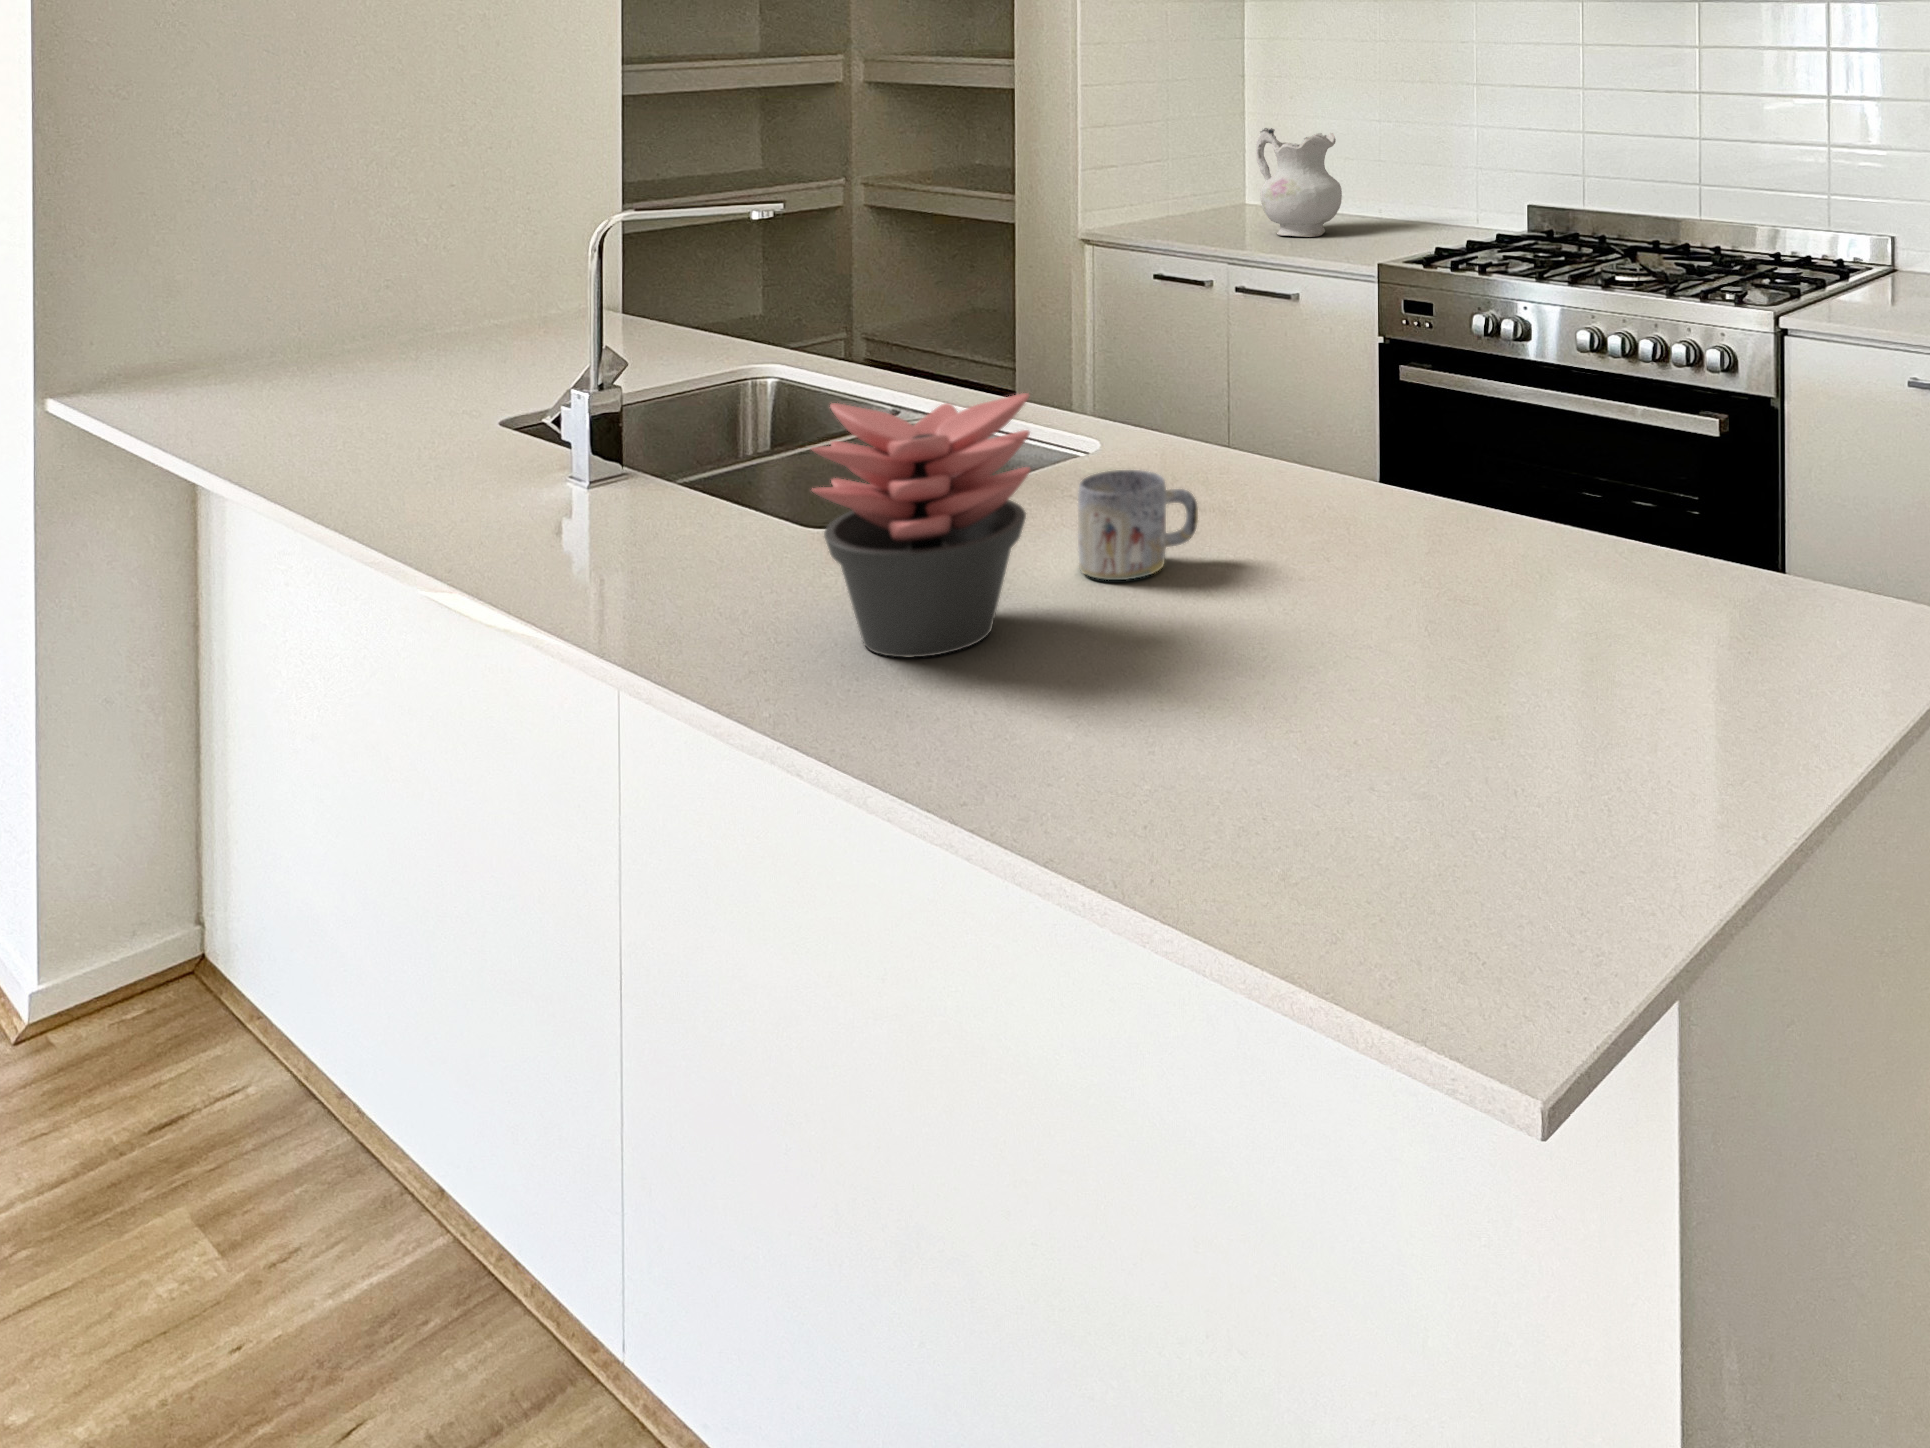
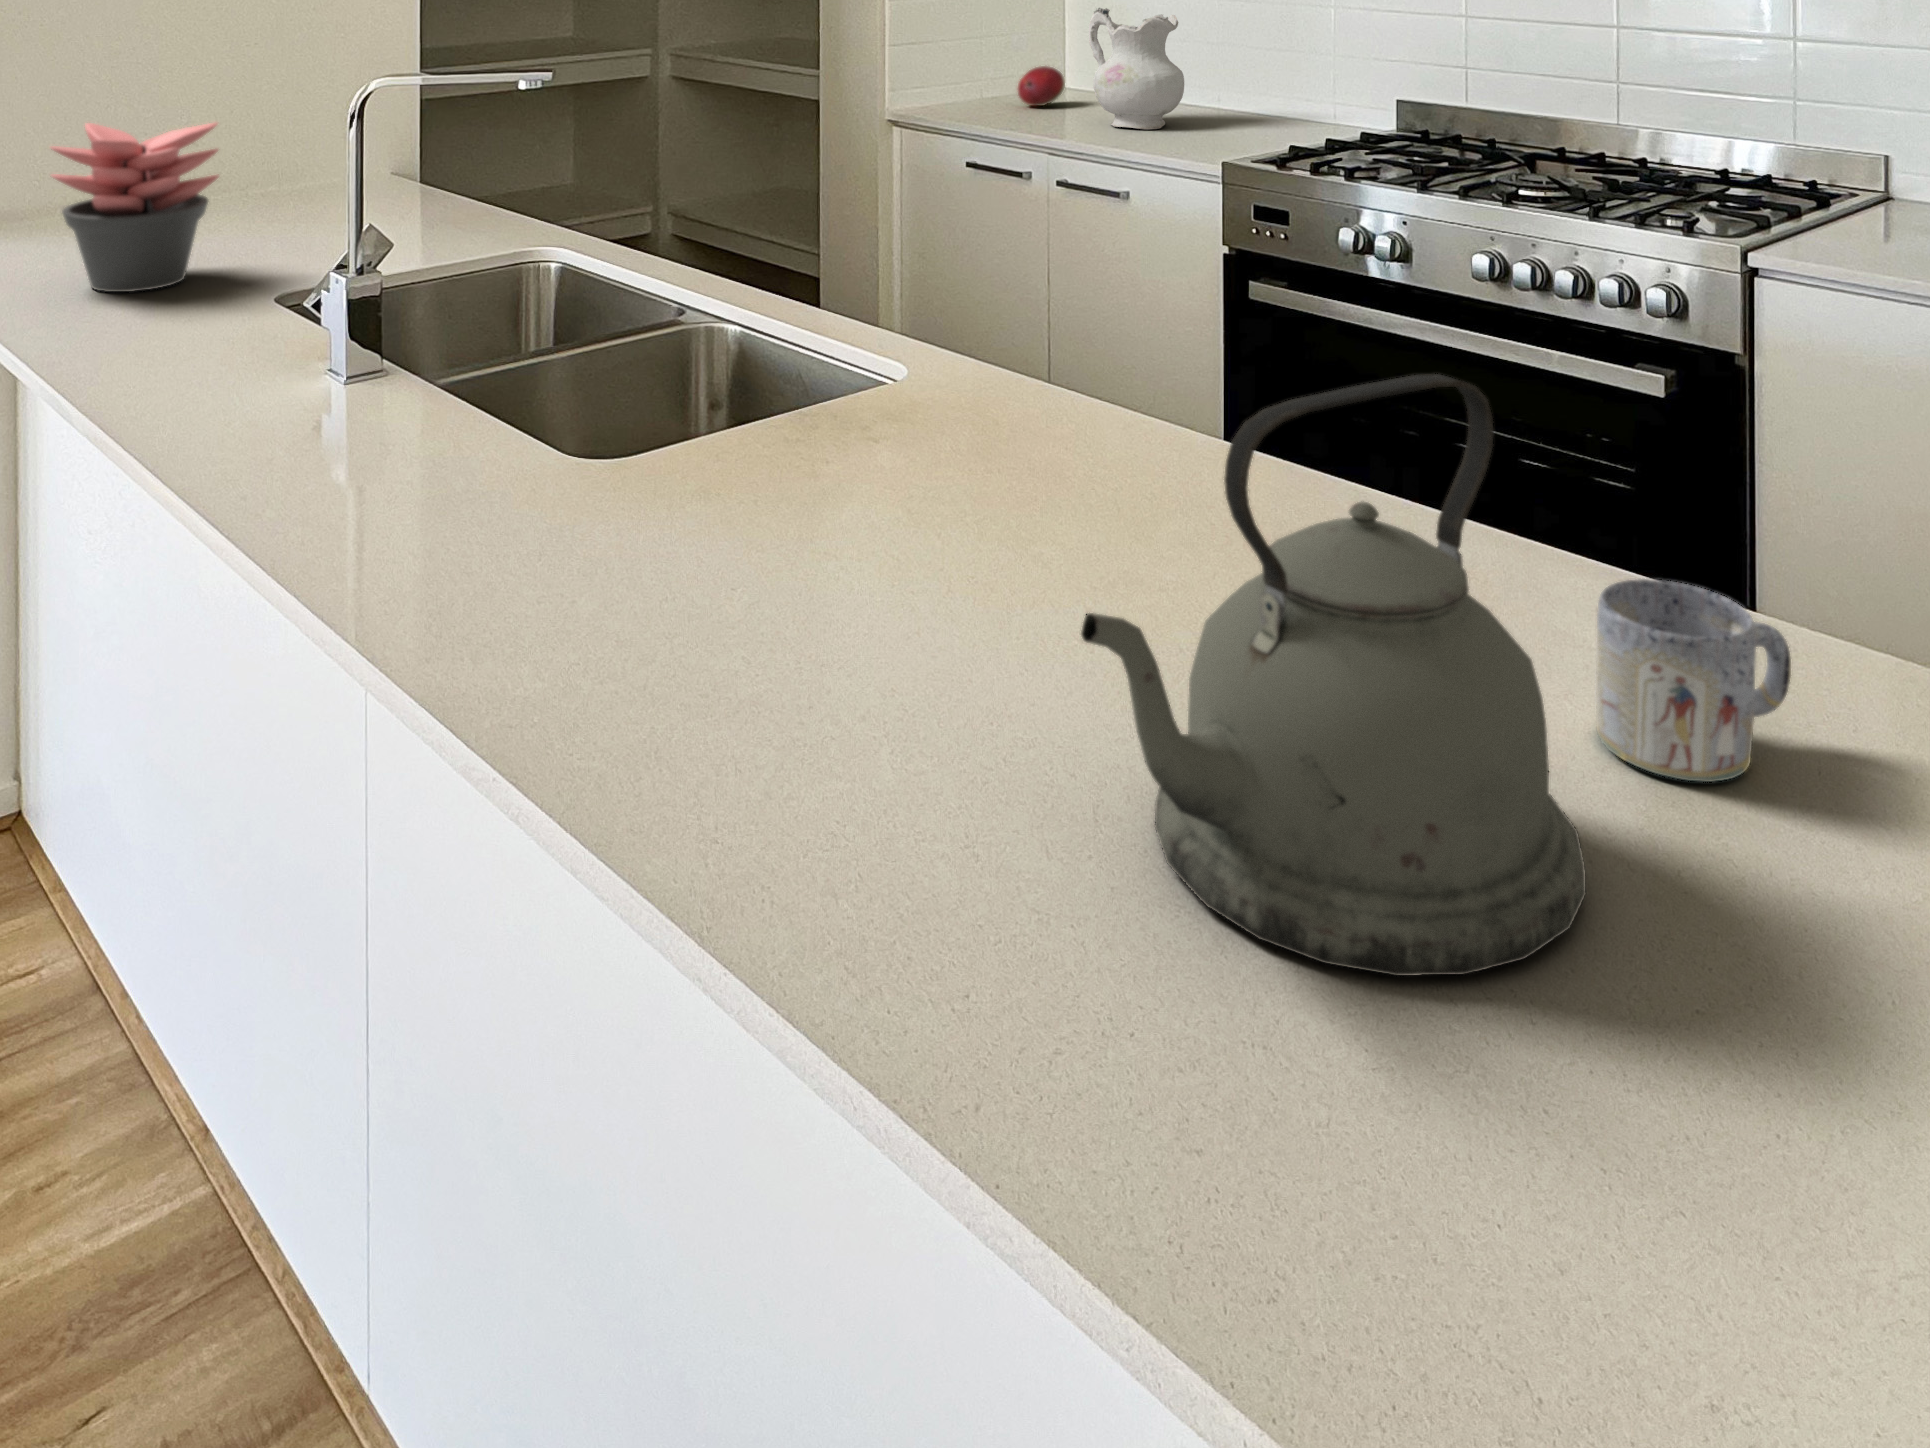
fruit: none [1191,182,1235,219] -> present [1018,66,1065,106]
kettle: none [1228,390,1563,778] -> present [1081,374,1586,976]
succulent plant: present [812,393,1030,657] -> present [51,123,219,292]
mug: present [1078,470,1198,580] -> present [1596,579,1791,782]

